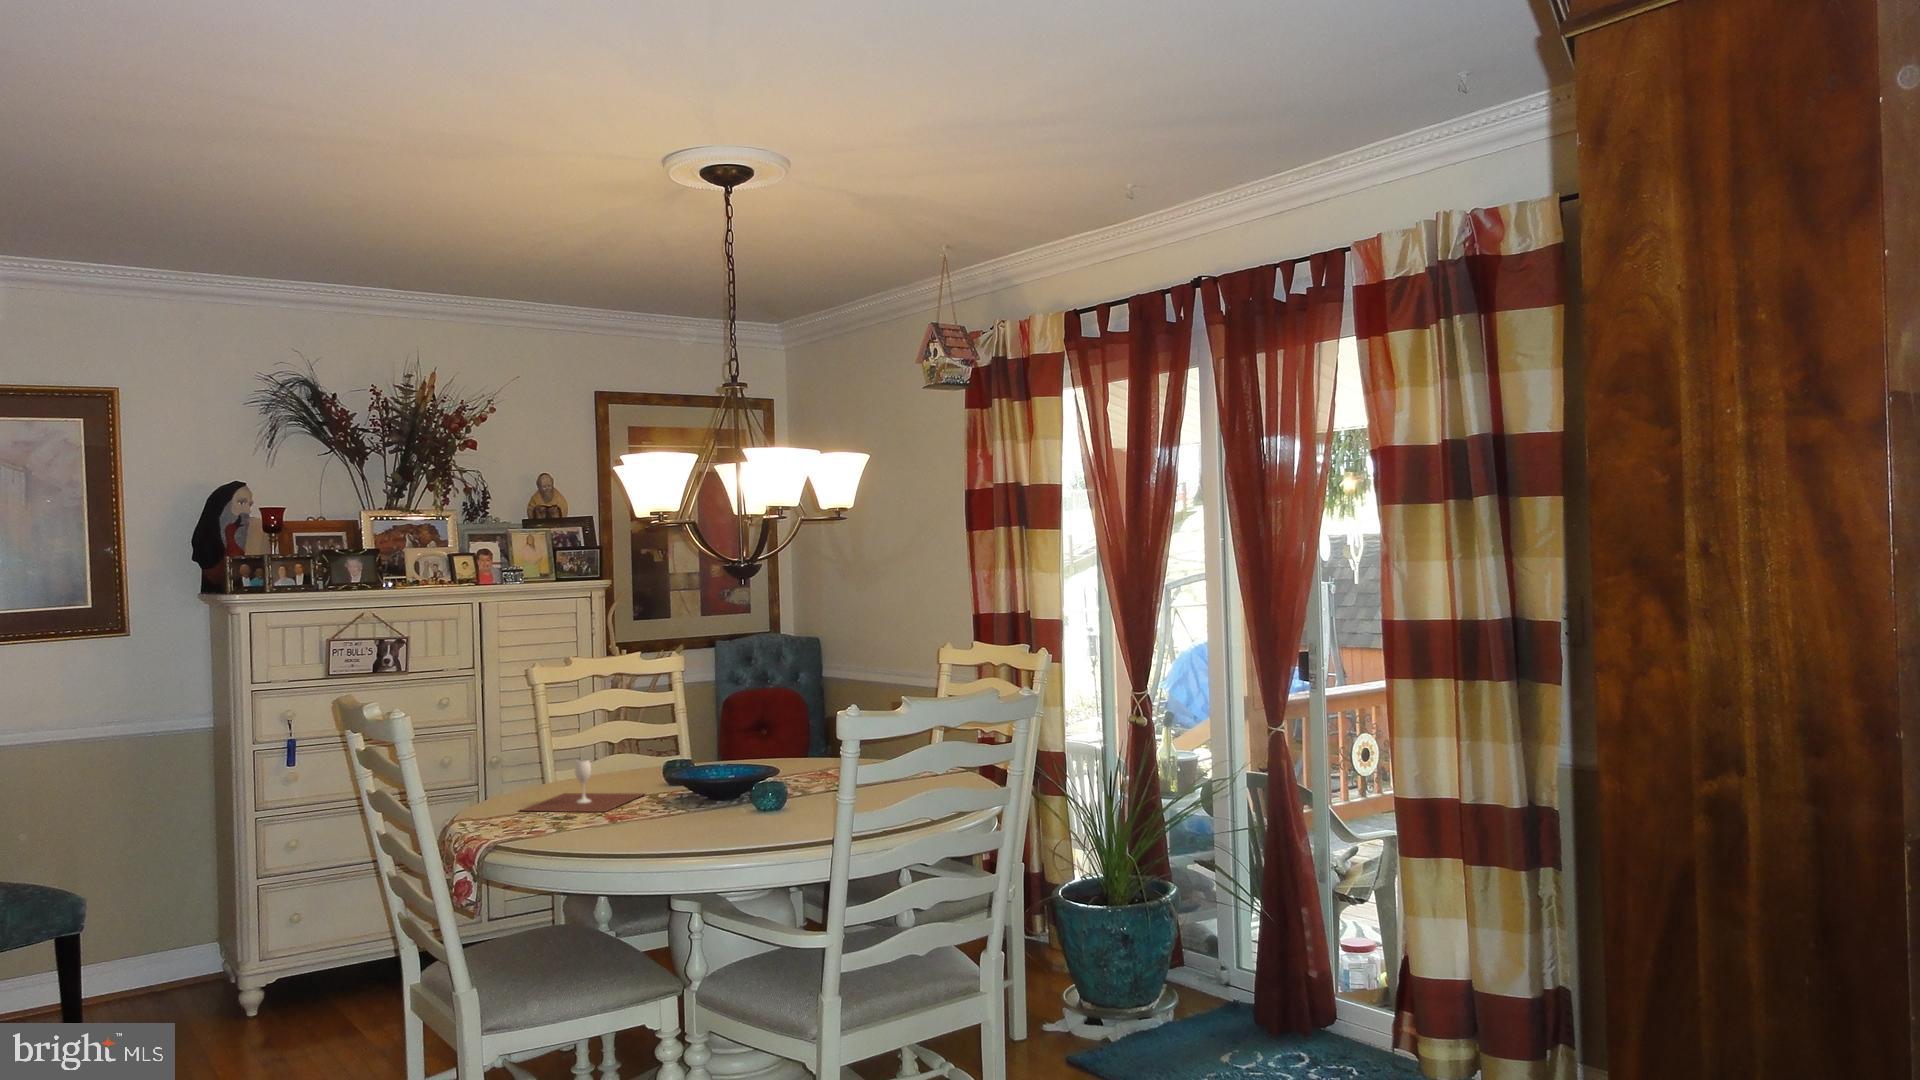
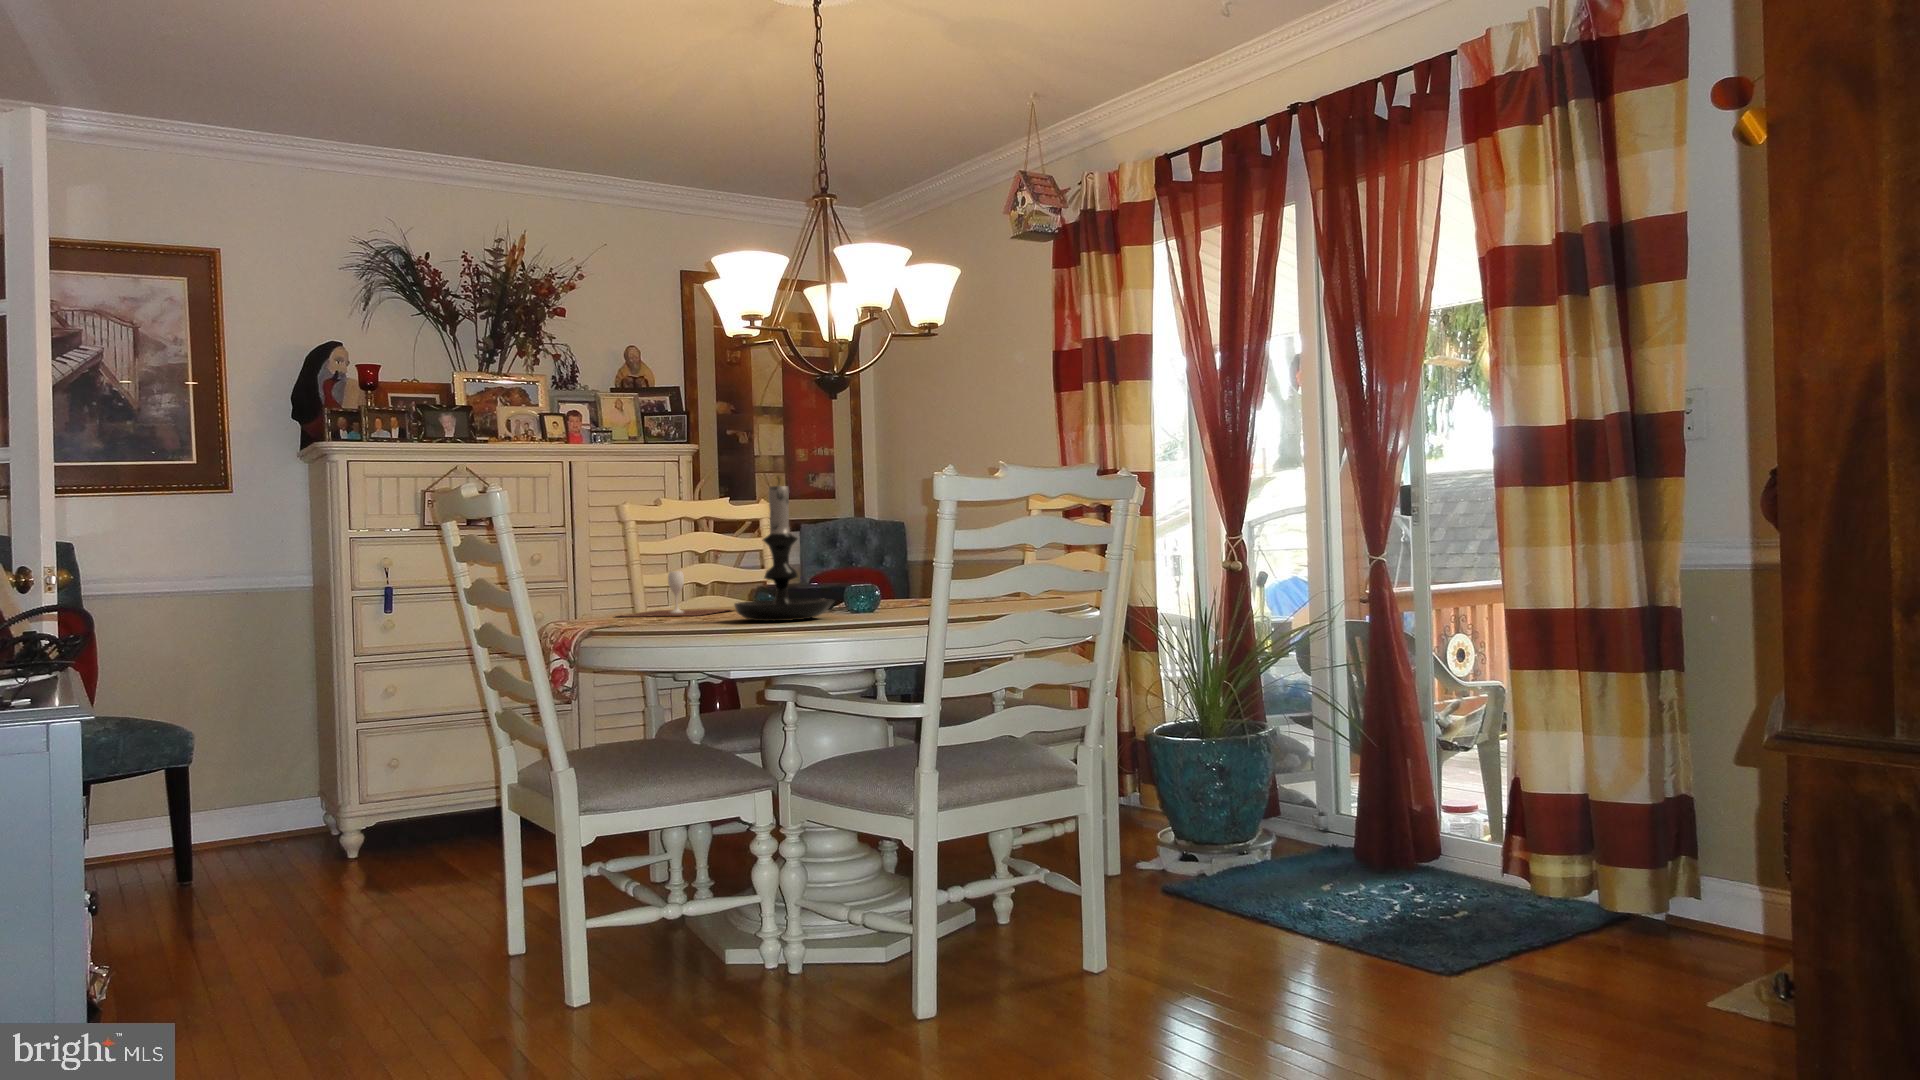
candle holder: none [639,688,741,837] -> present [734,482,834,621]

